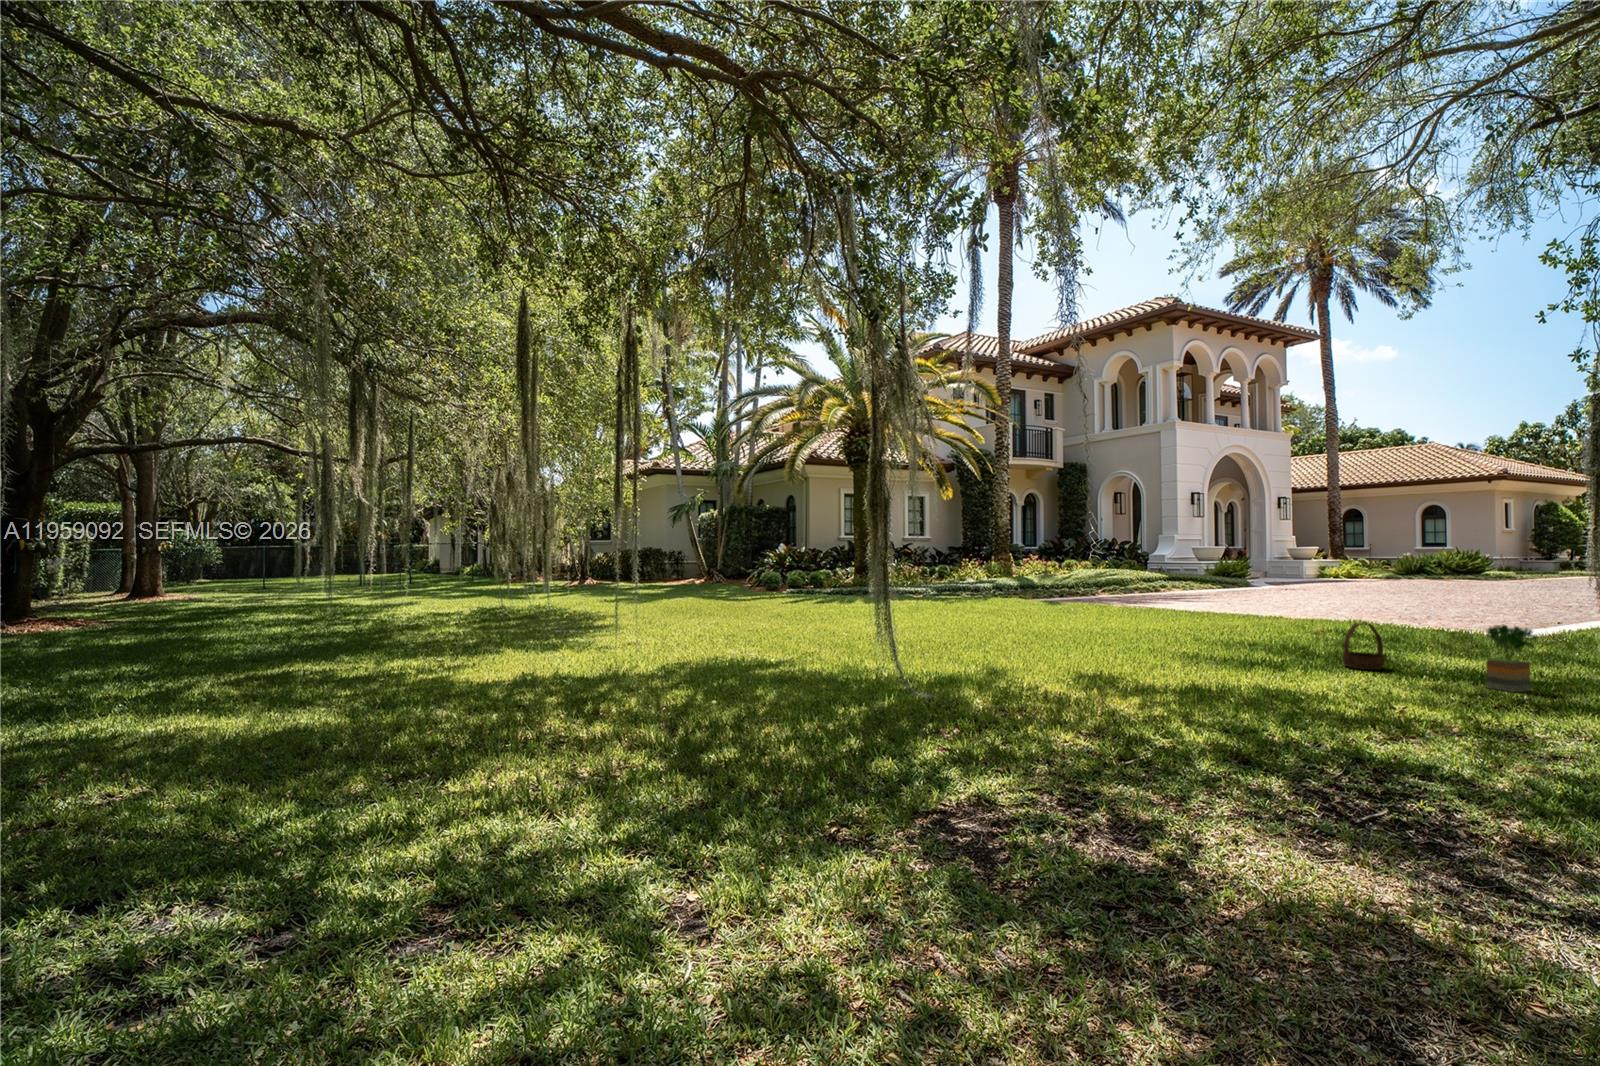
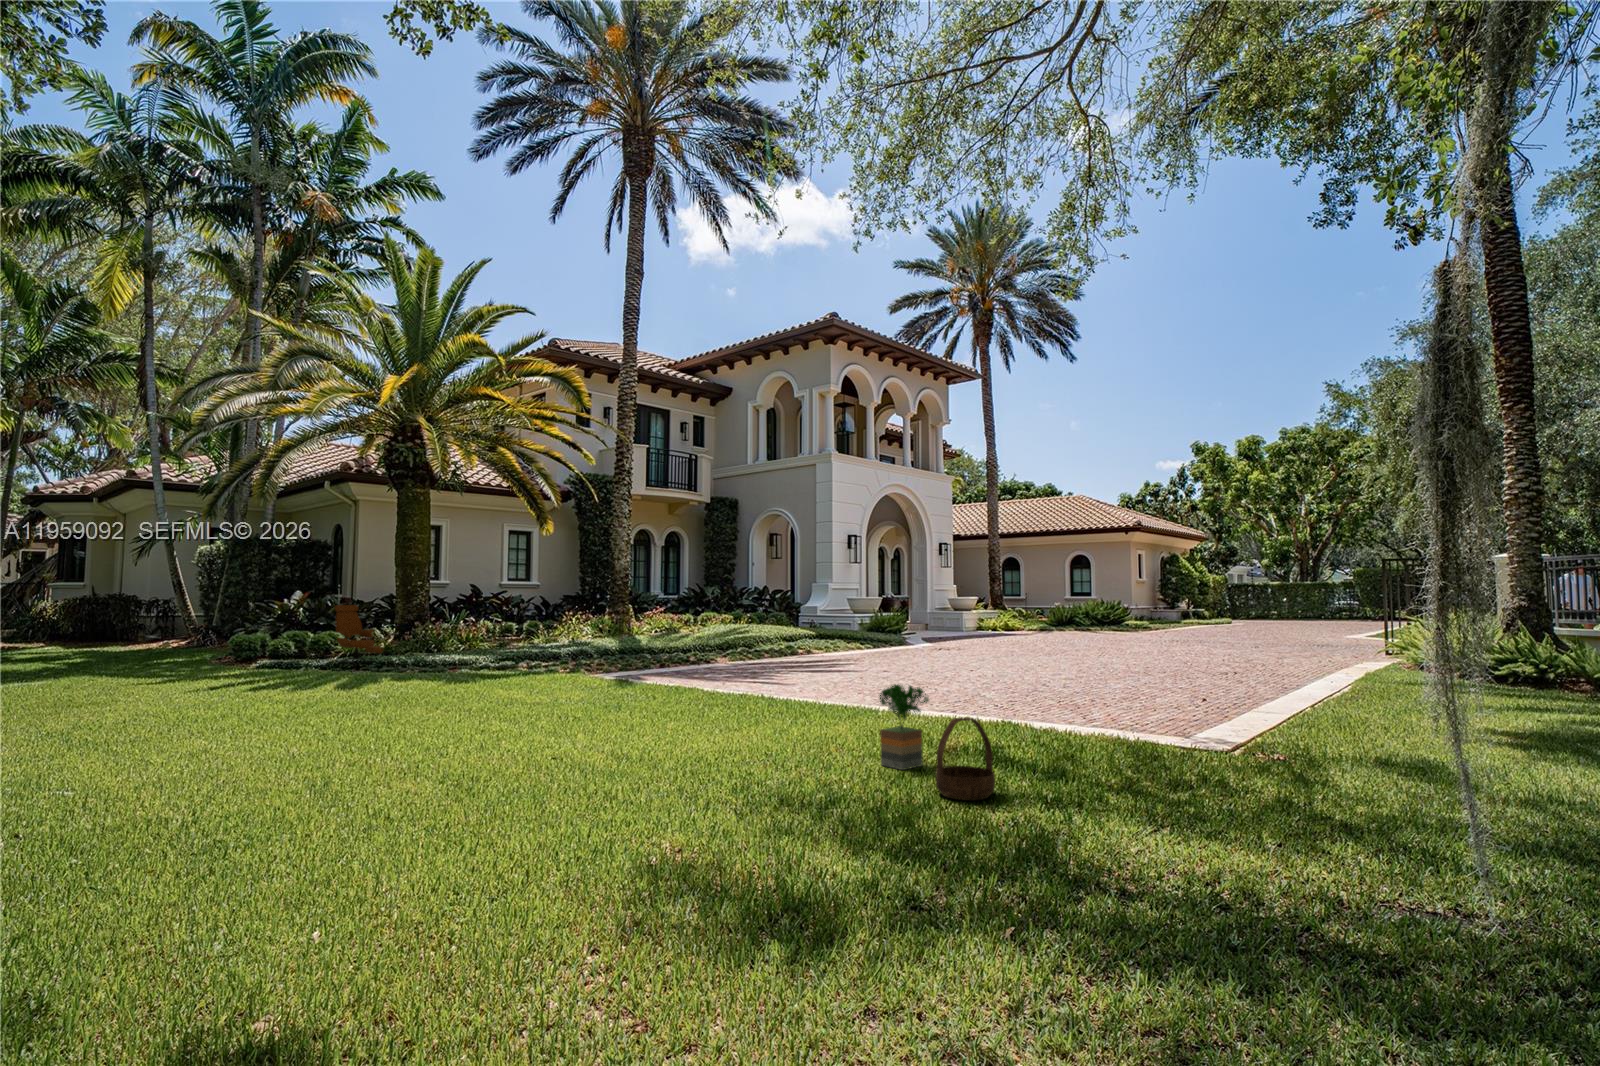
lounge chair: none [822,550,862,590] -> present [335,605,383,660]
potted tree: present [1486,624,1539,692] -> present [880,684,929,770]

